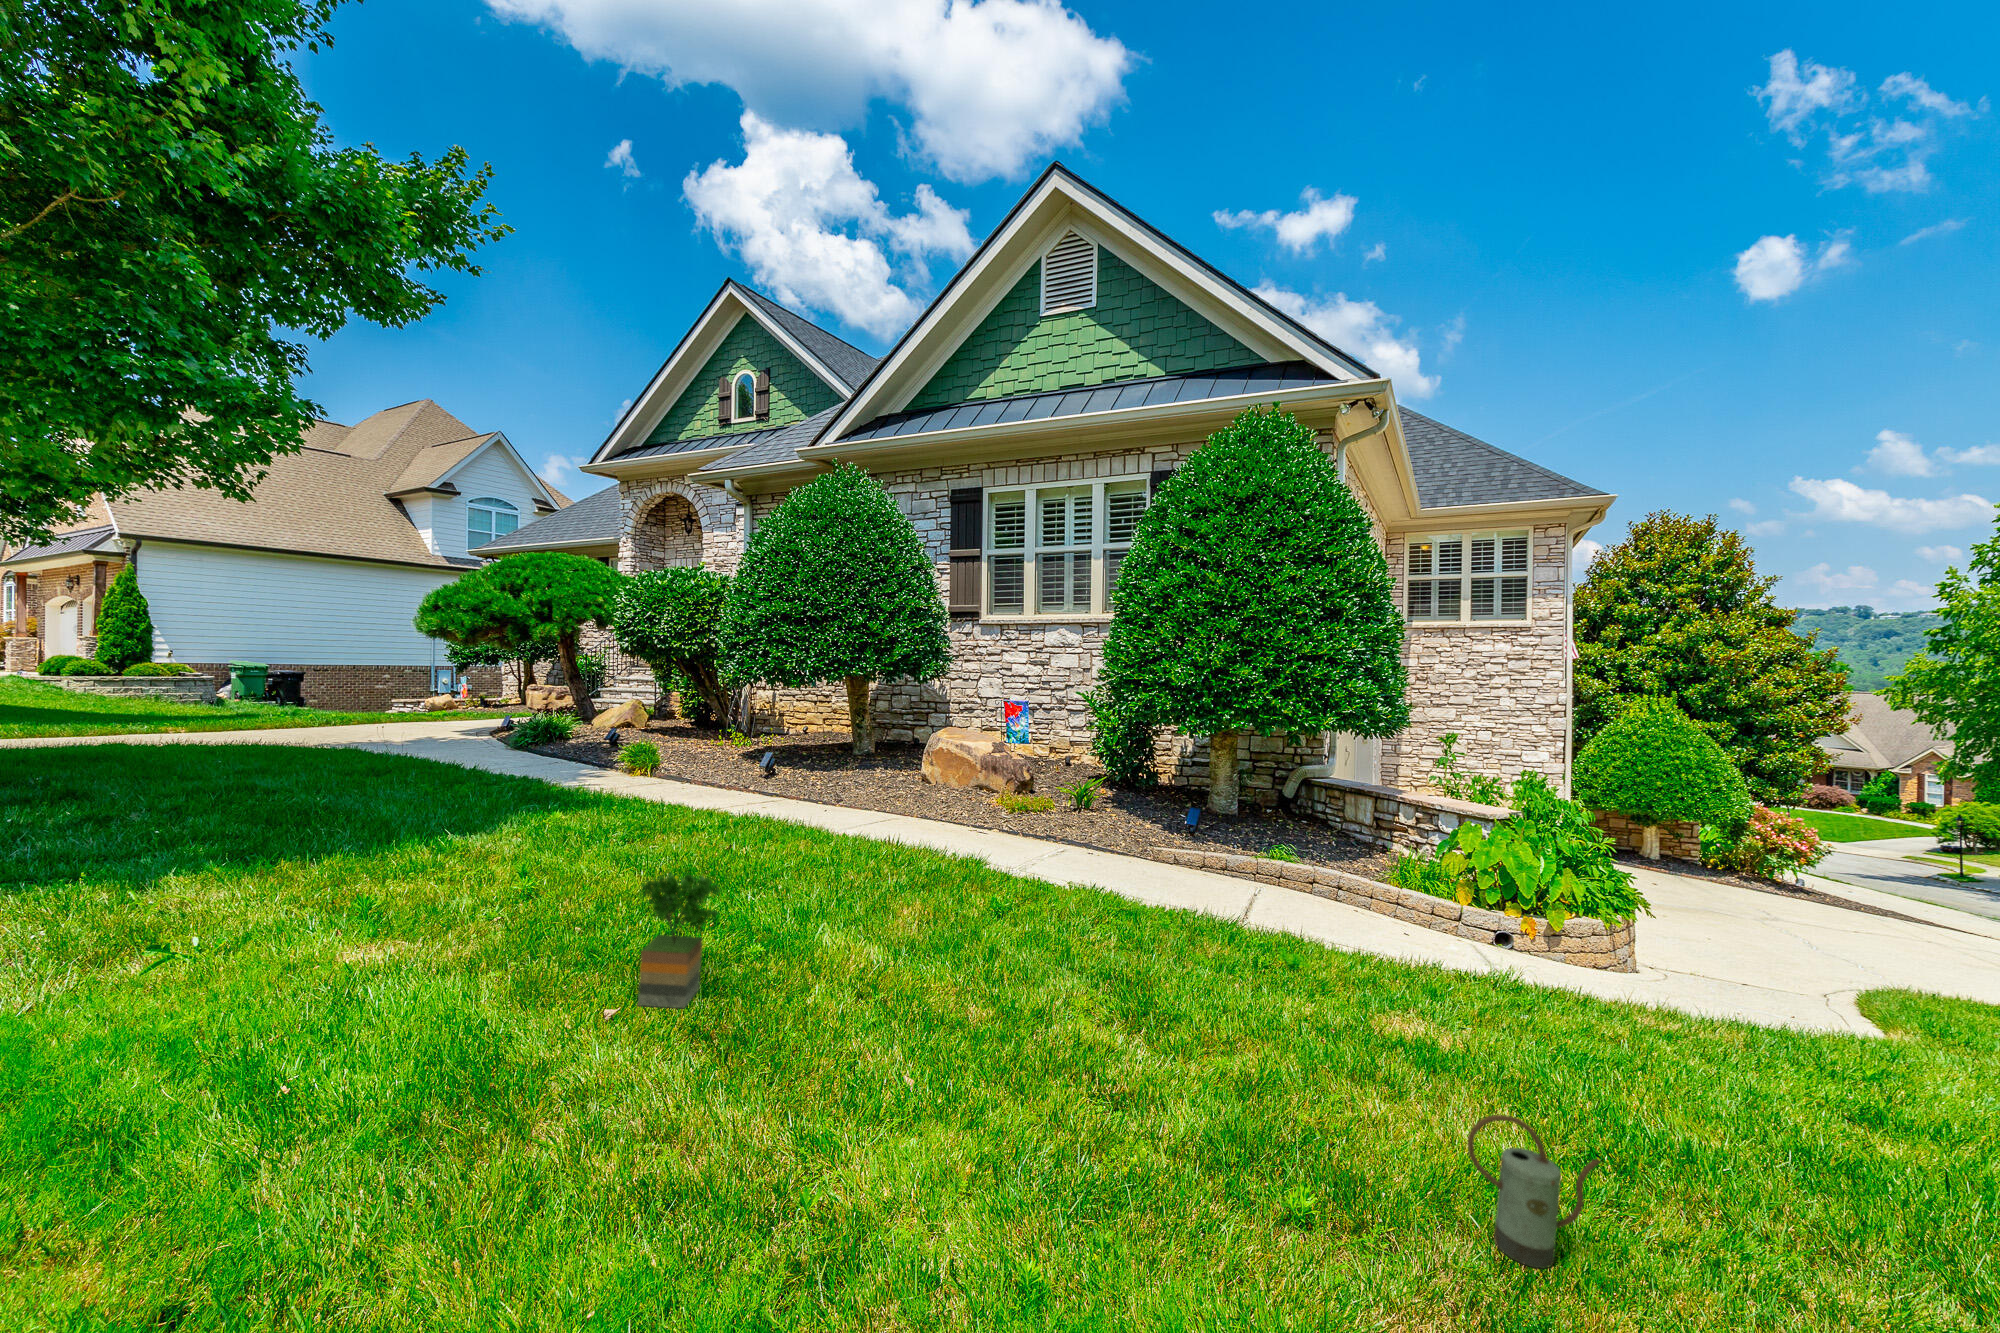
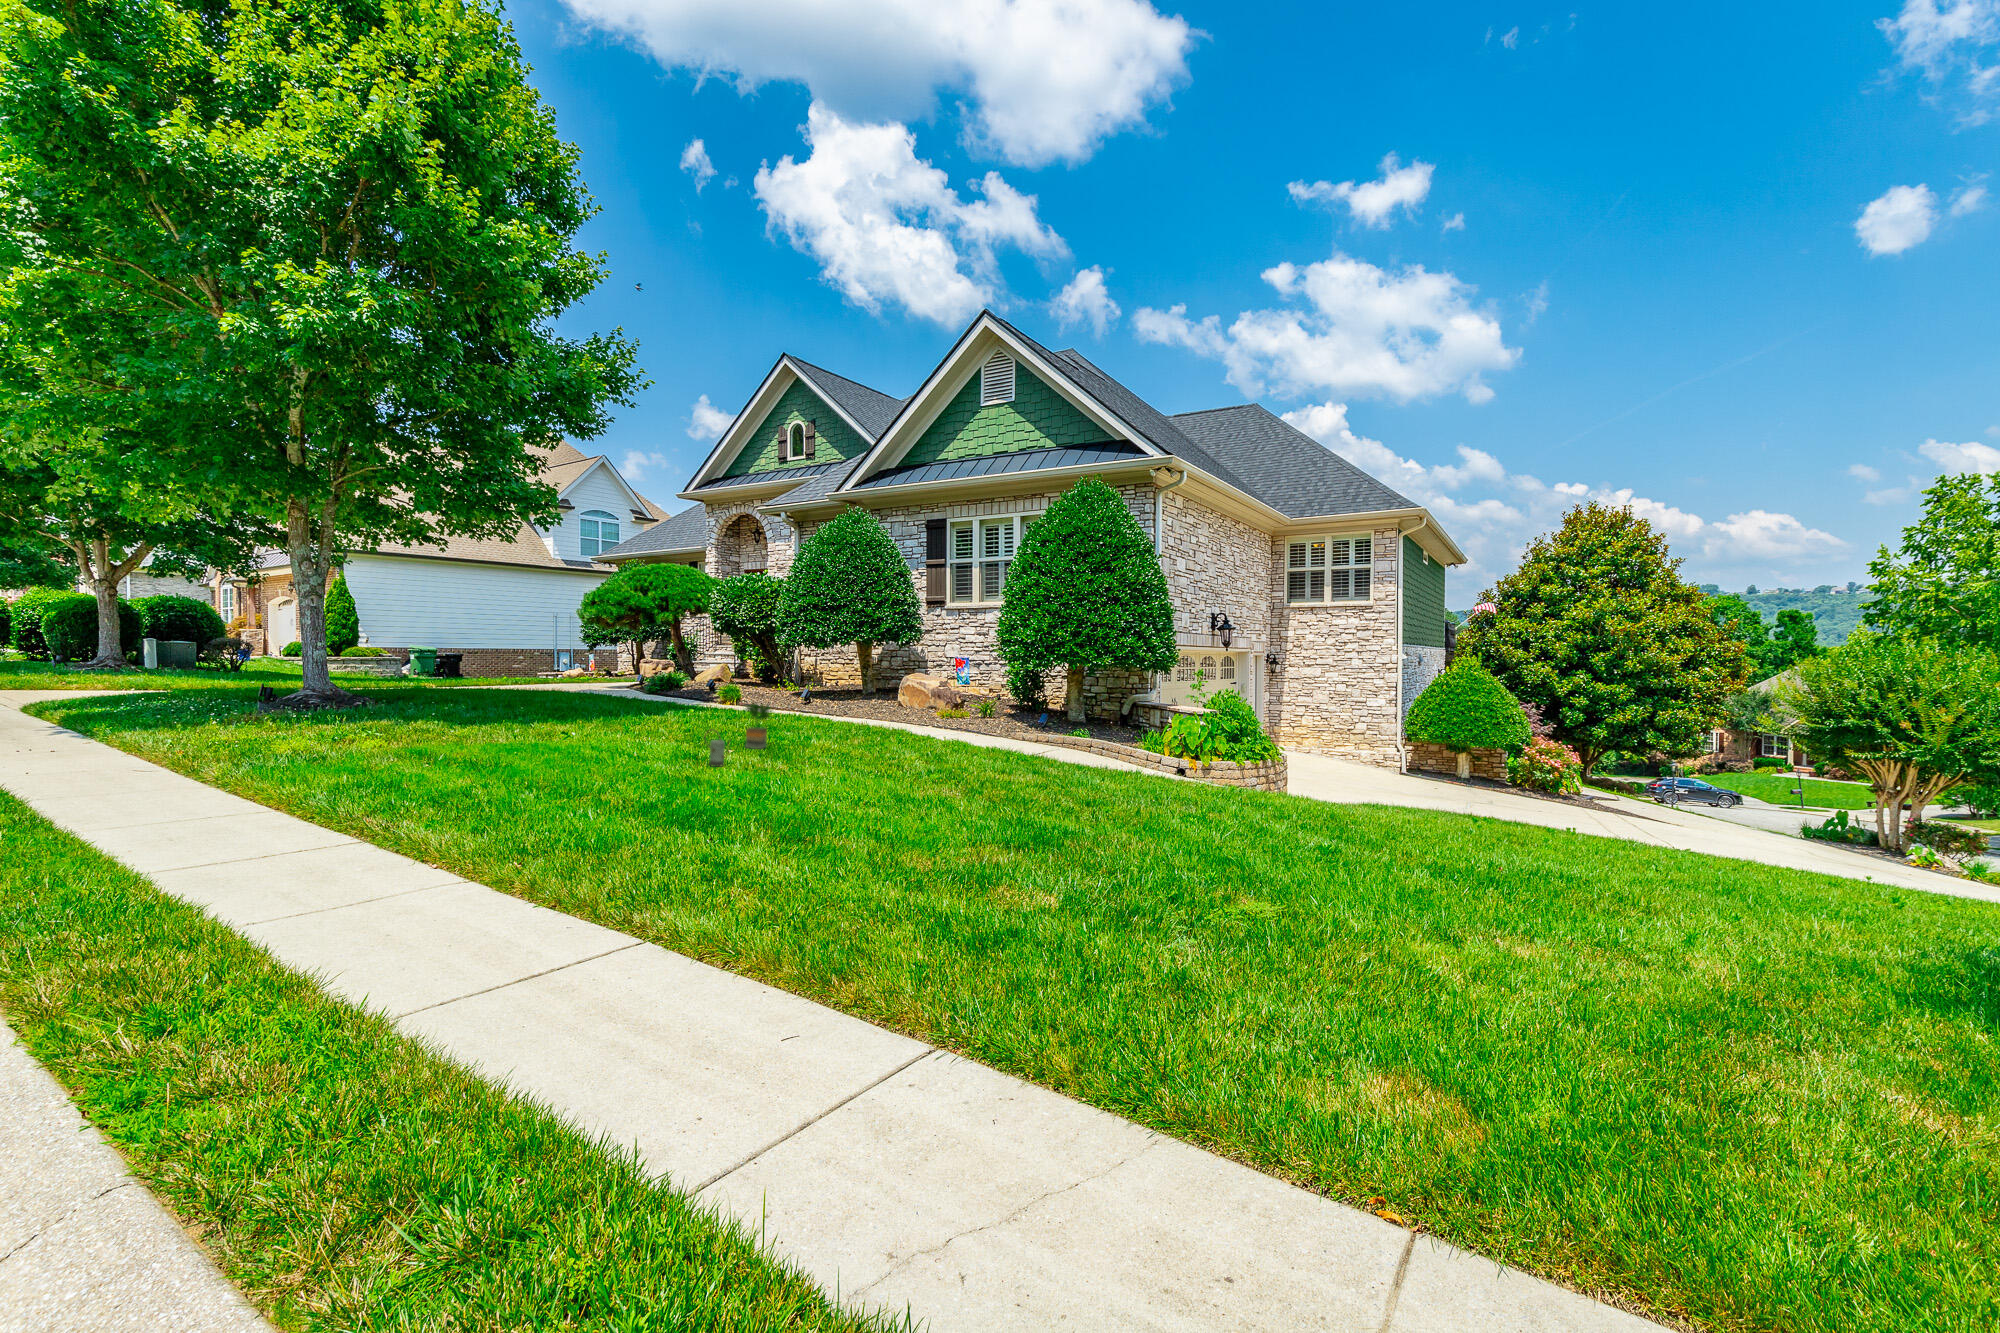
watering can: present [1468,1115,1600,1268] -> present [704,737,729,767]

